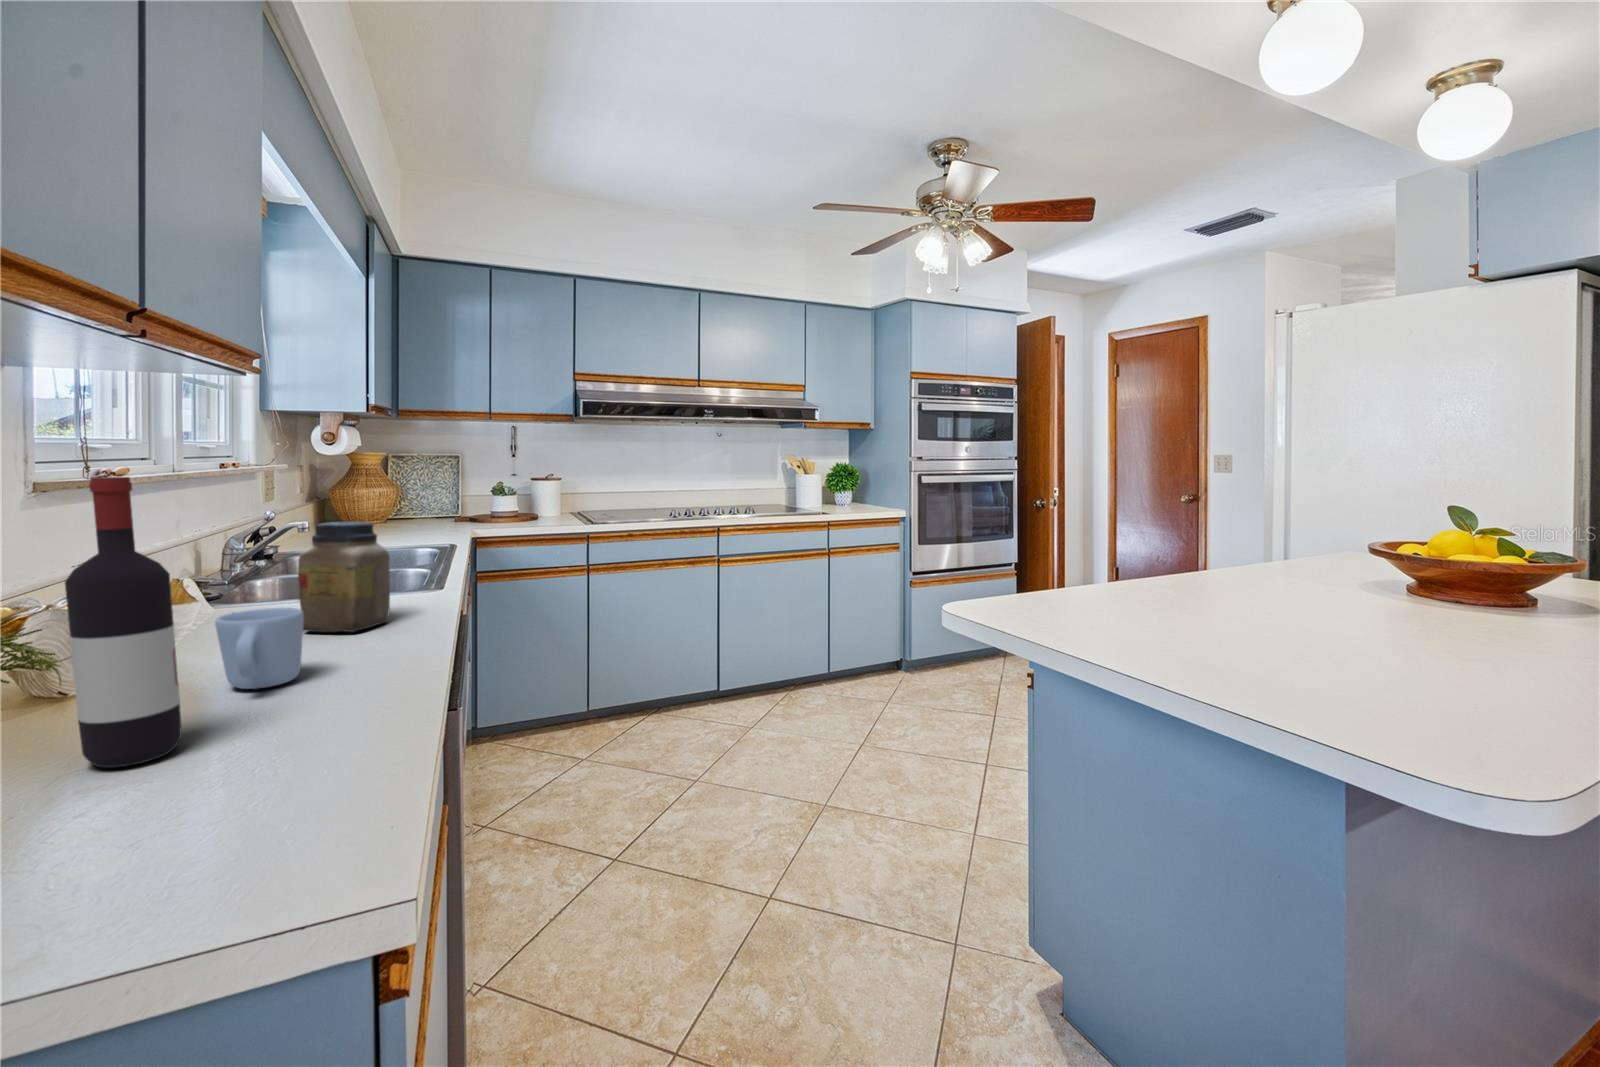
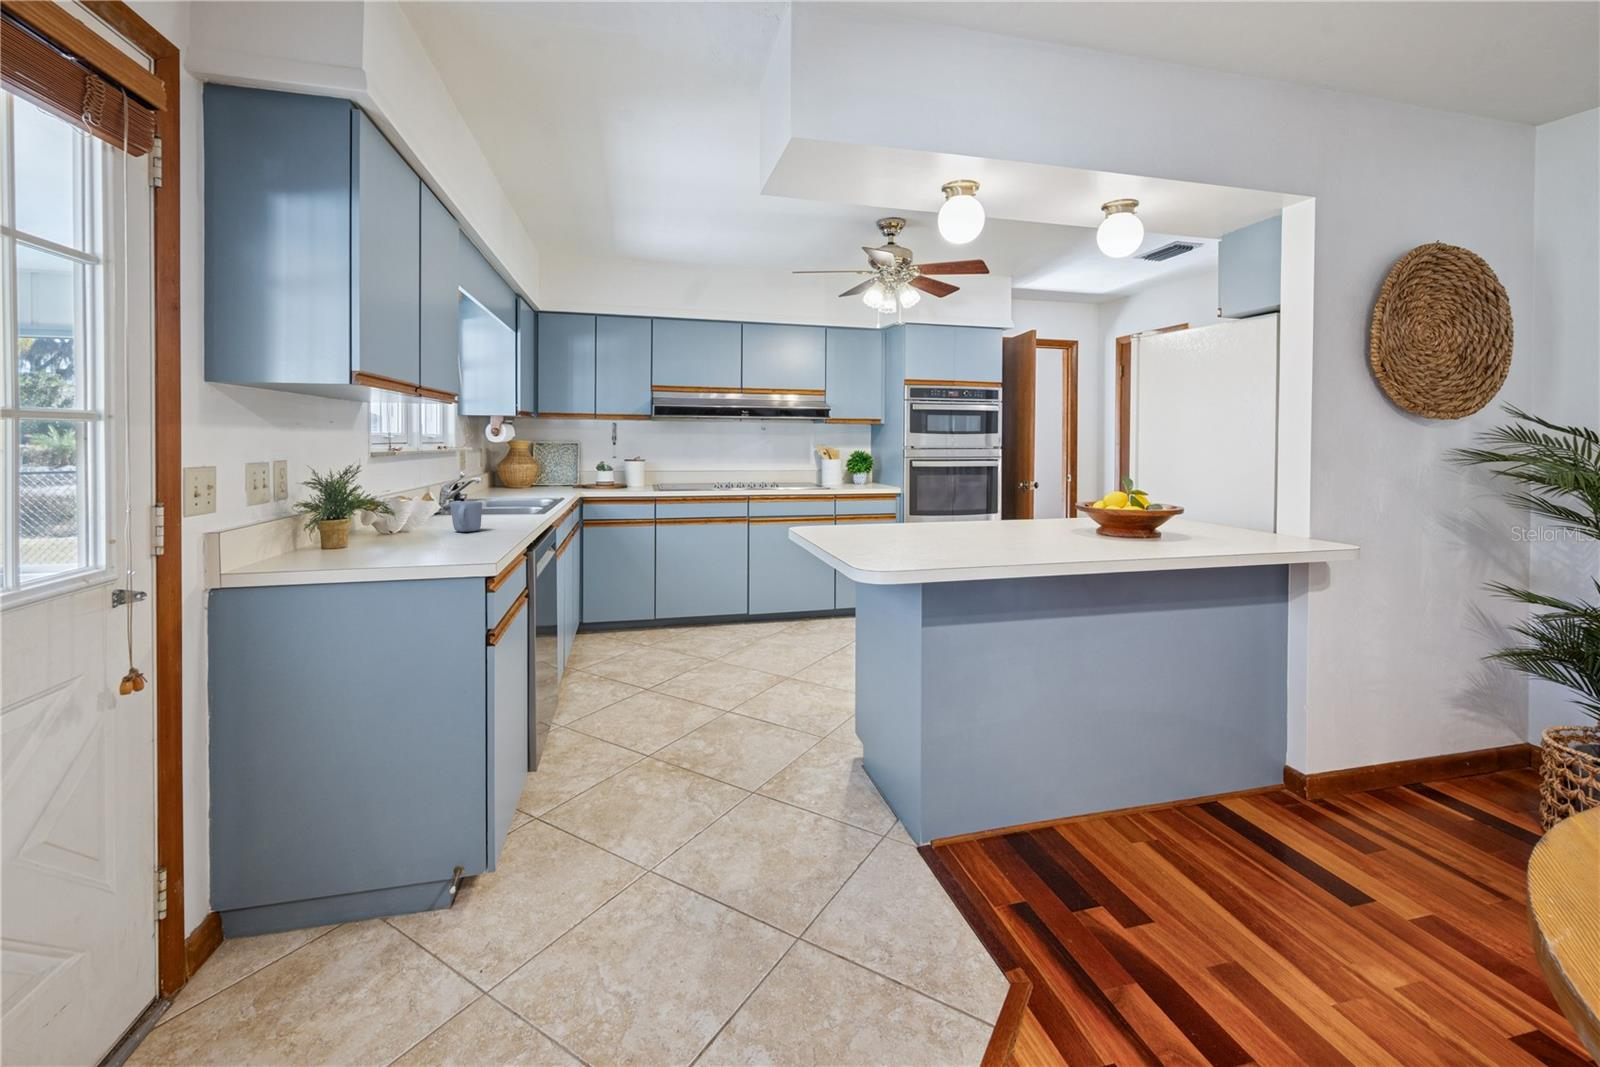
wine bottle: present [65,477,182,768] -> none [411,442,443,541]
jar: present [298,522,390,632] -> none [480,470,520,522]

